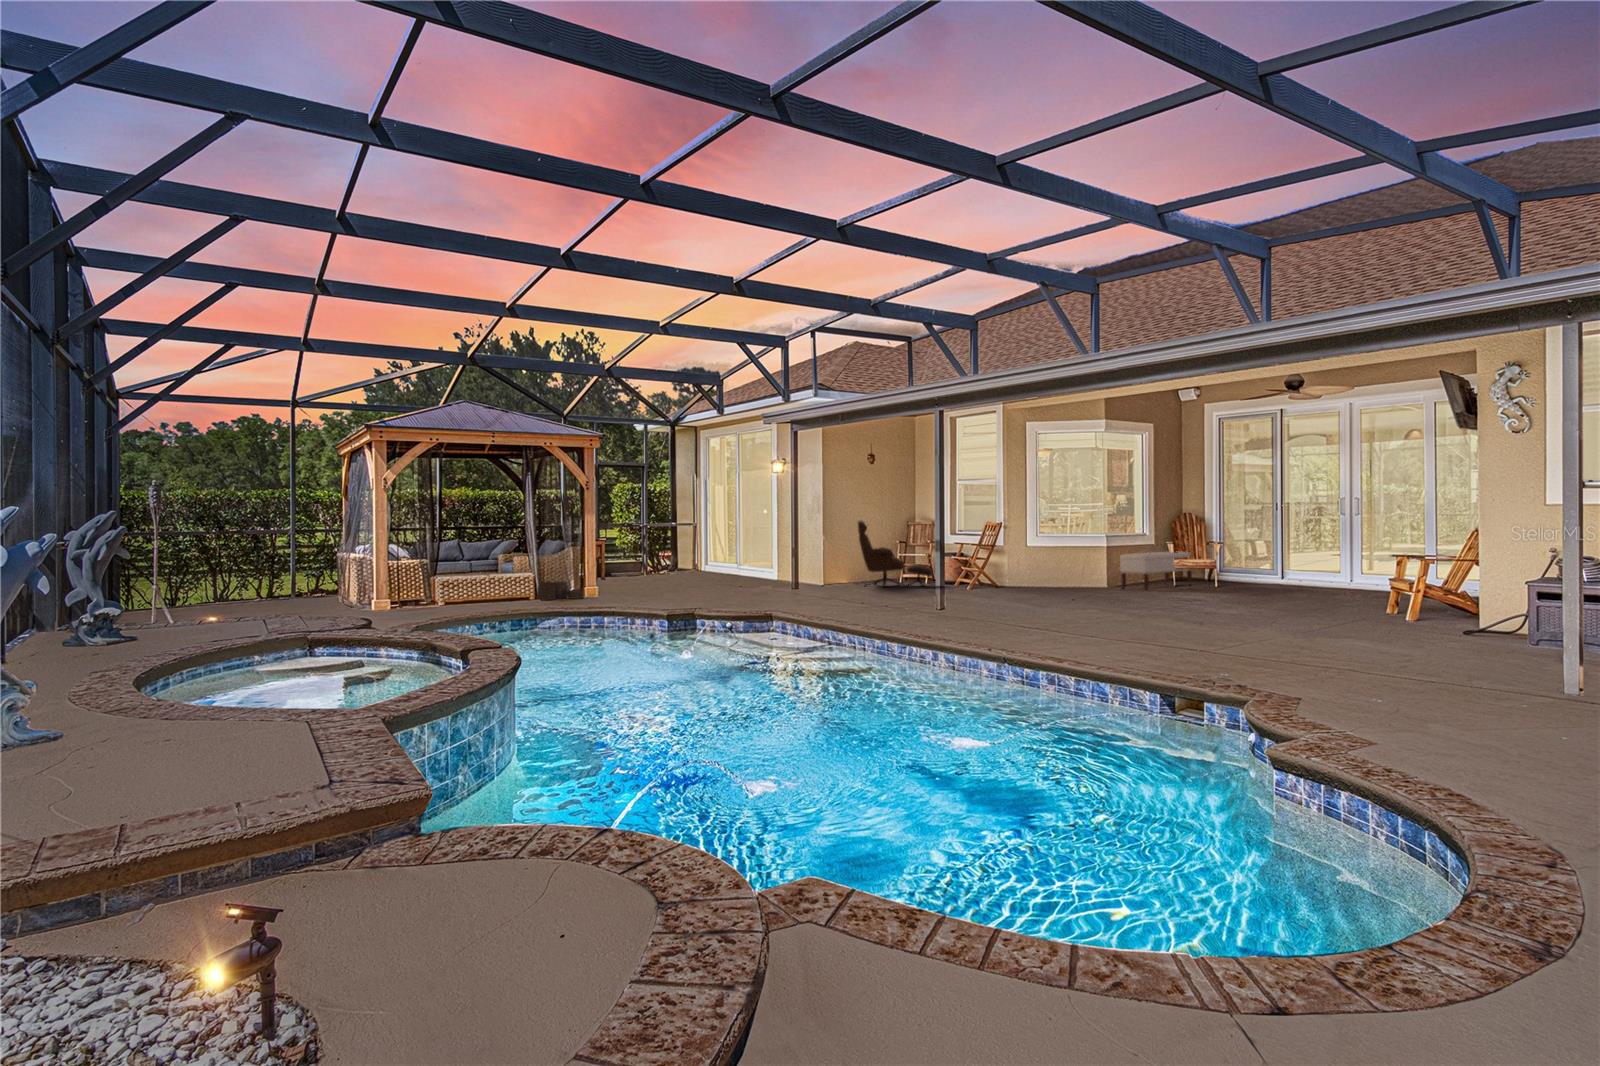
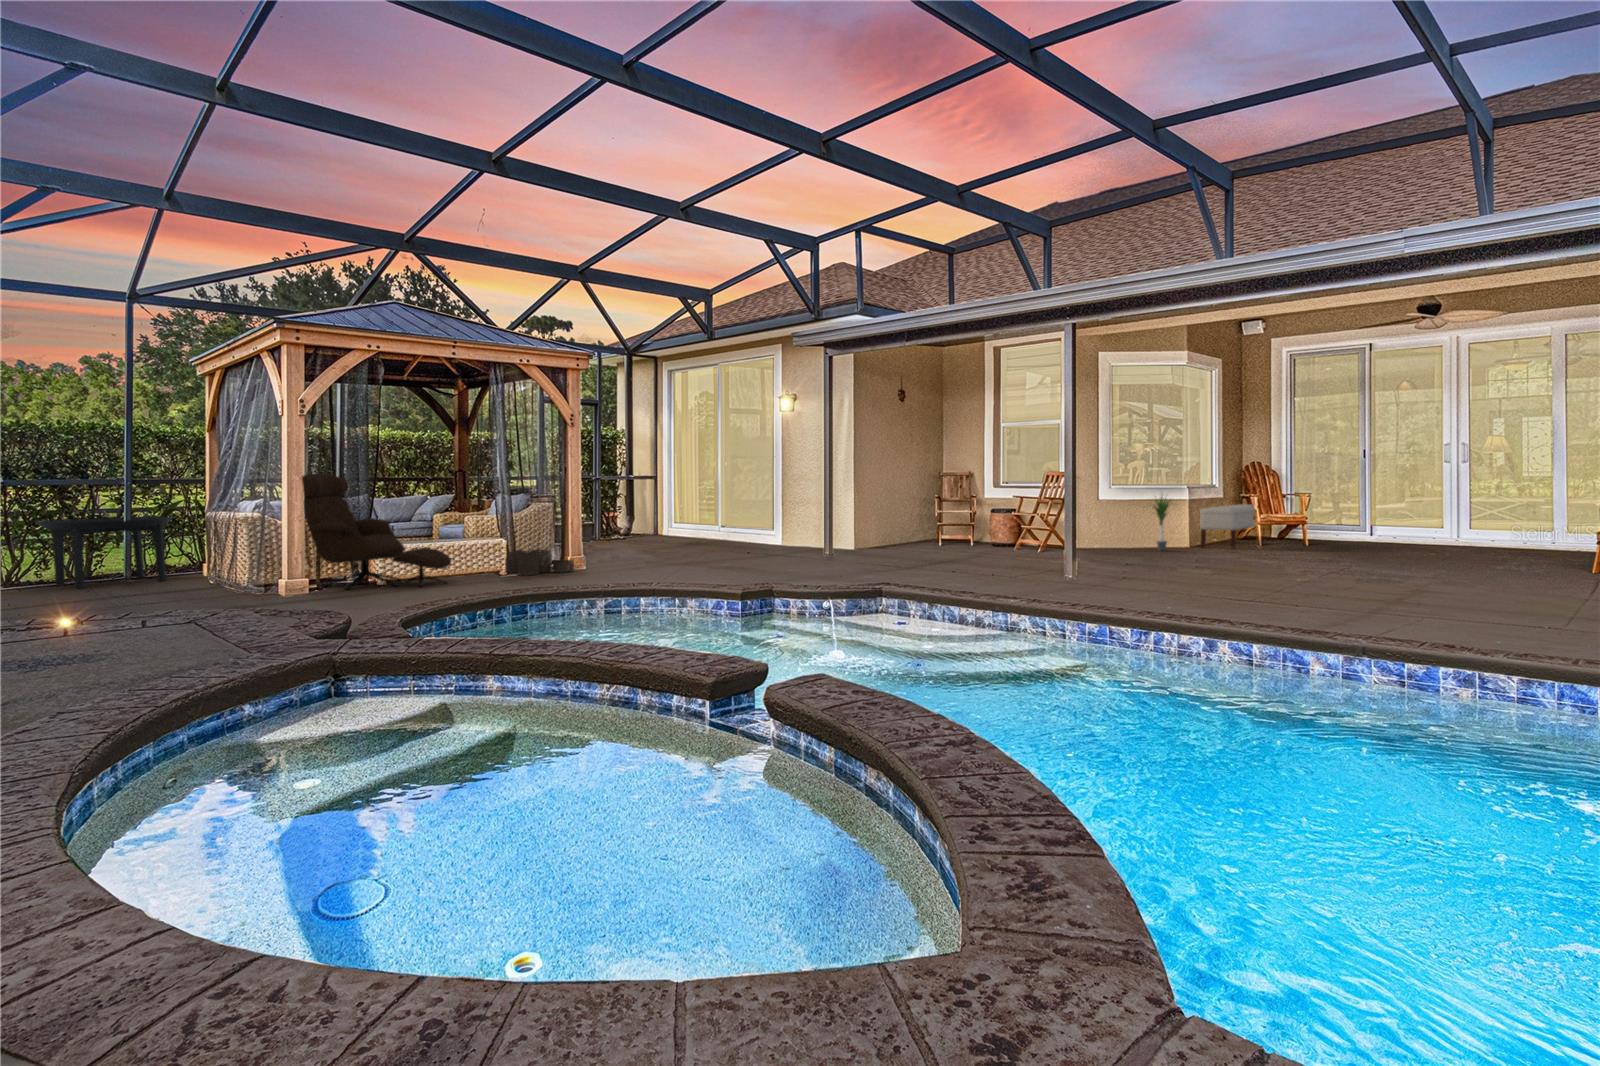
lounge chair: present [858,520,932,587] -> present [302,473,452,590]
potted plant: none [1059,537,1097,591] -> present [1154,497,1171,551]
round table: none [236,555,325,603] -> present [37,517,173,588]

